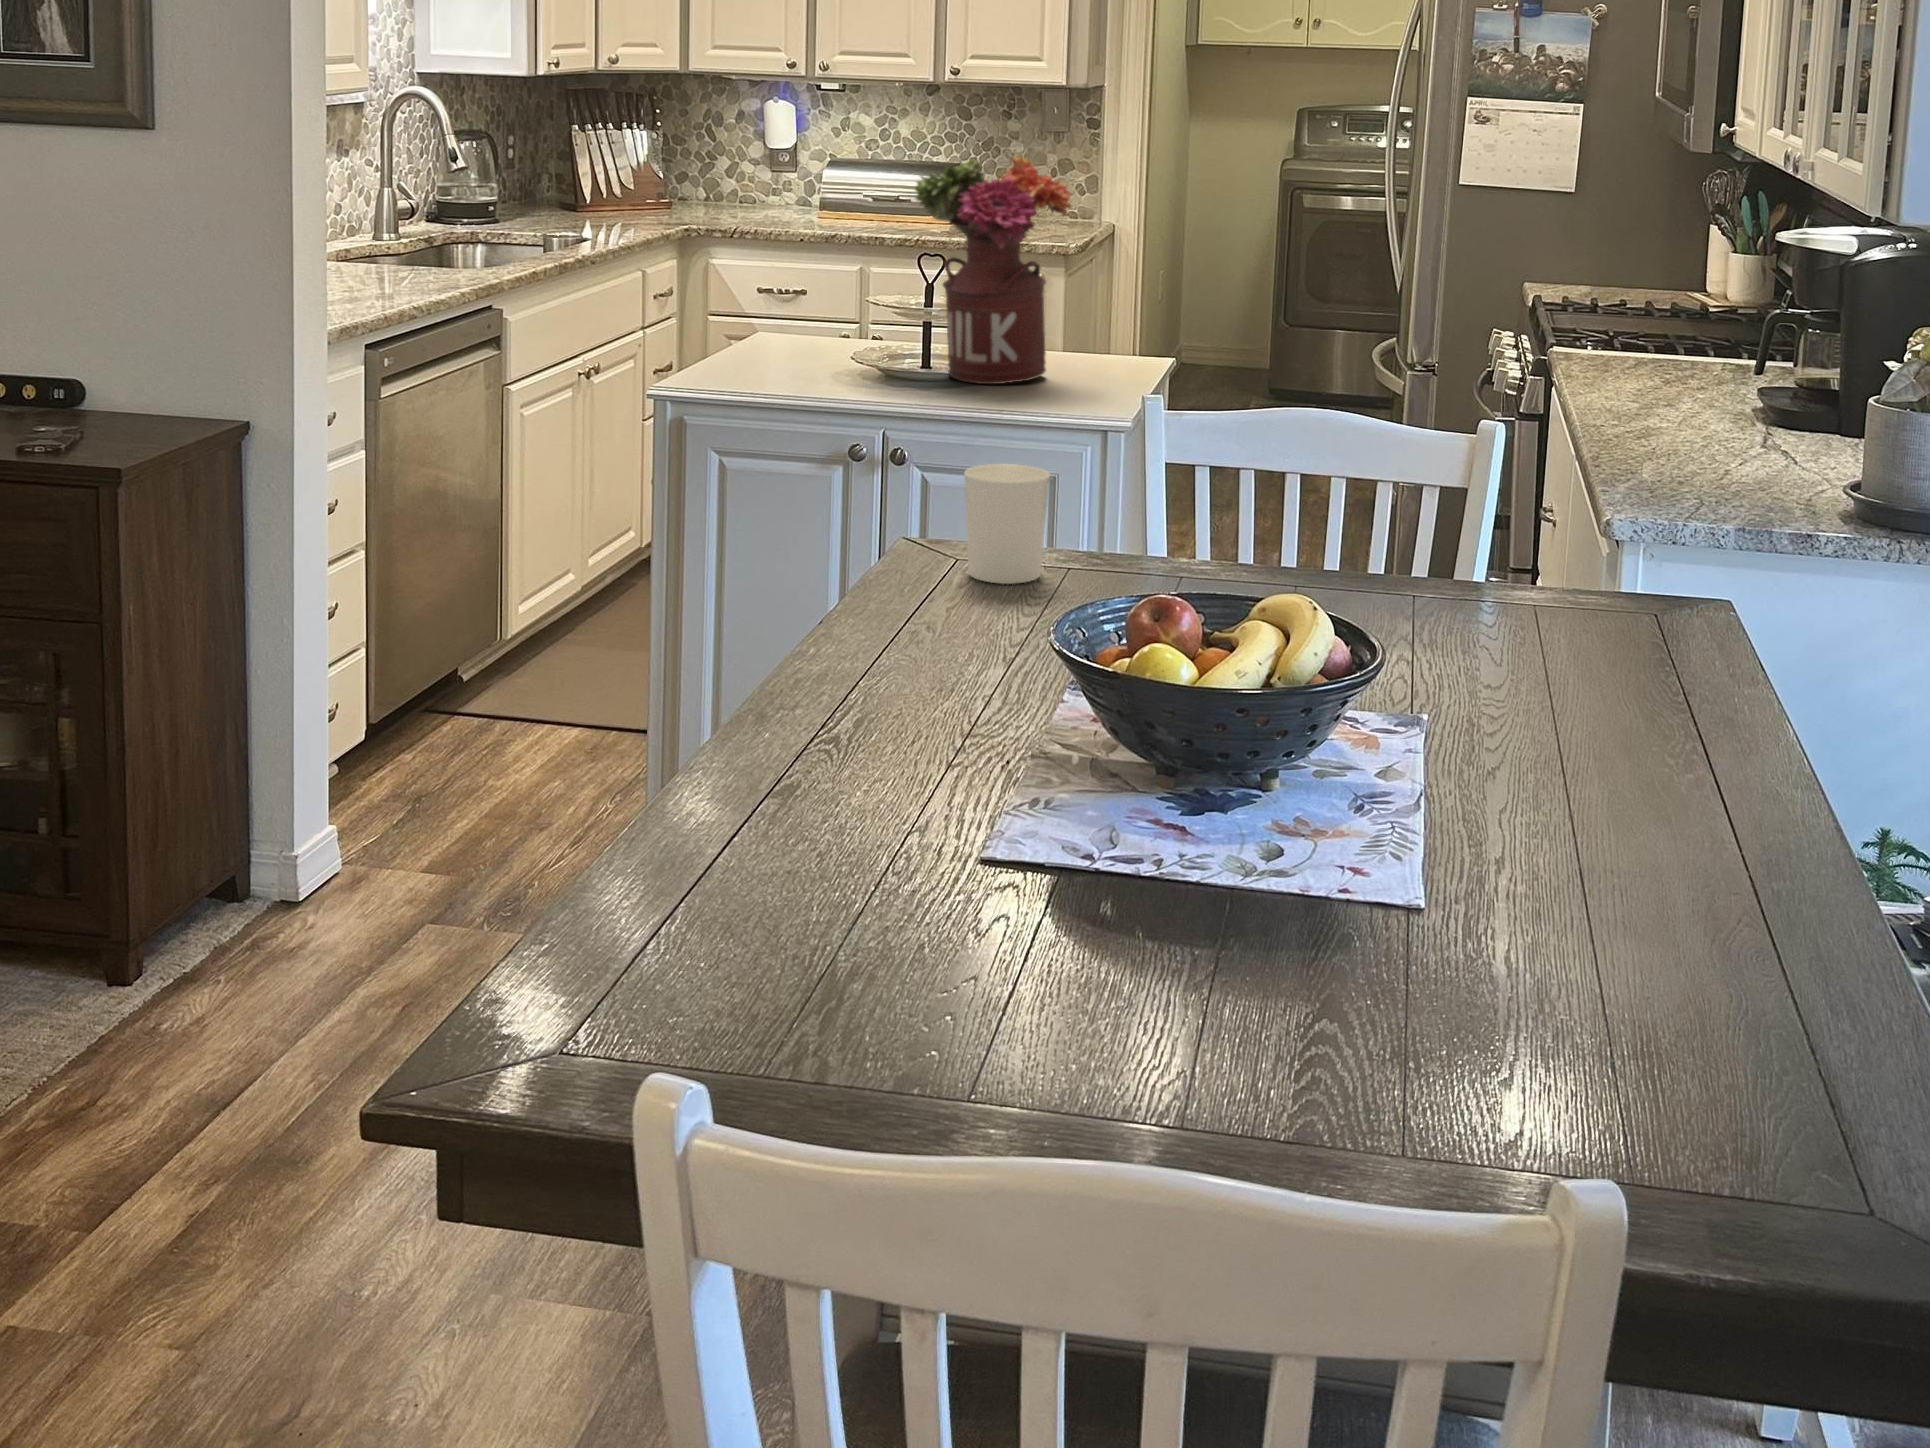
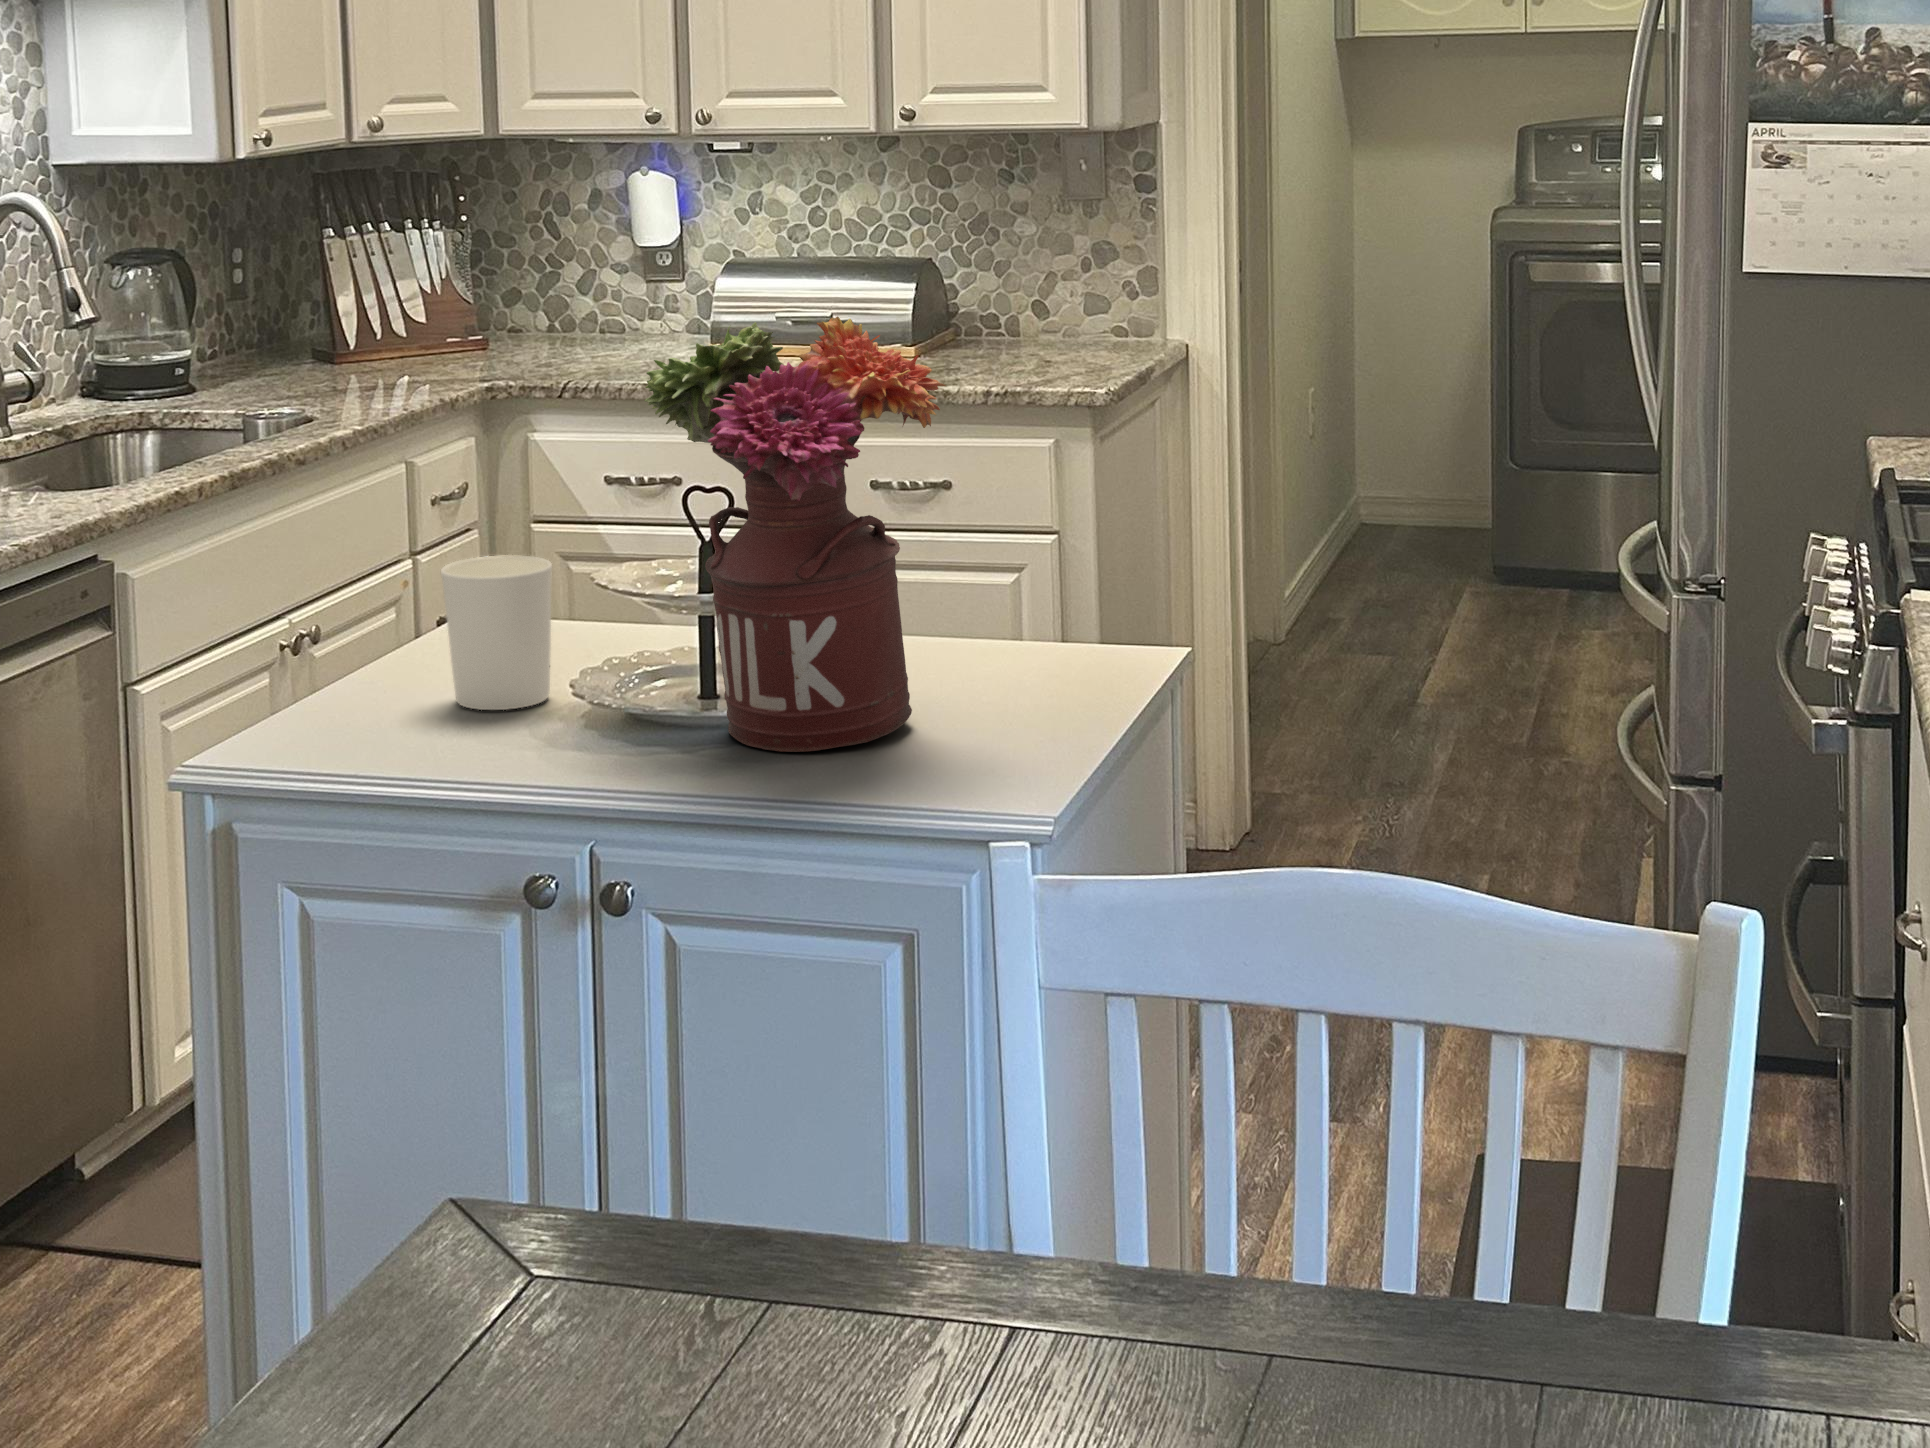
candle holder: present [964,464,1050,584] -> present [441,555,552,710]

